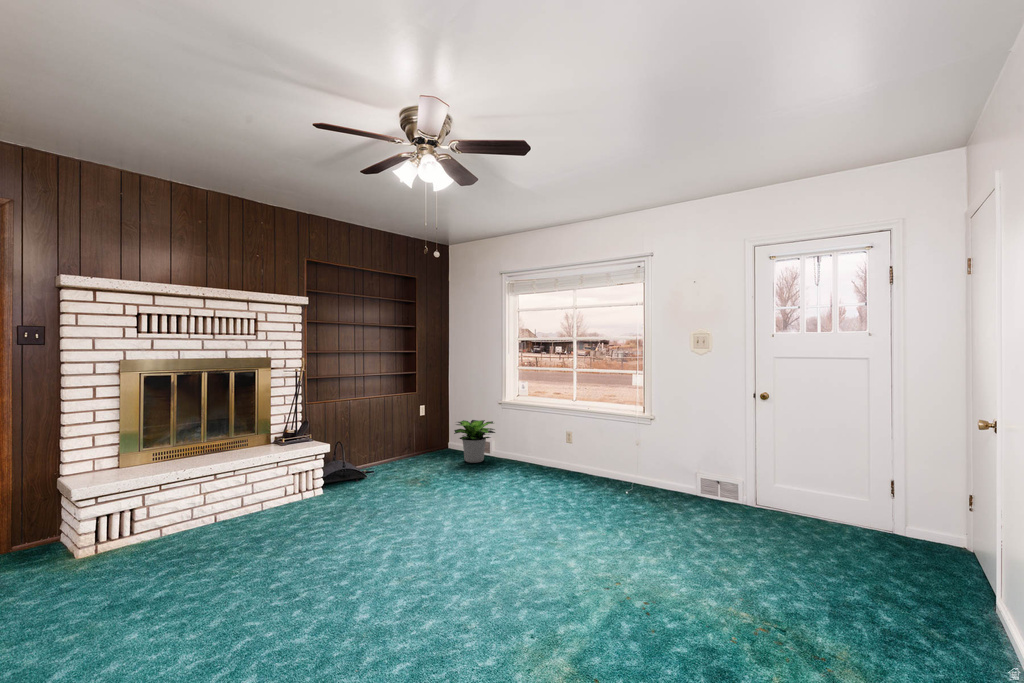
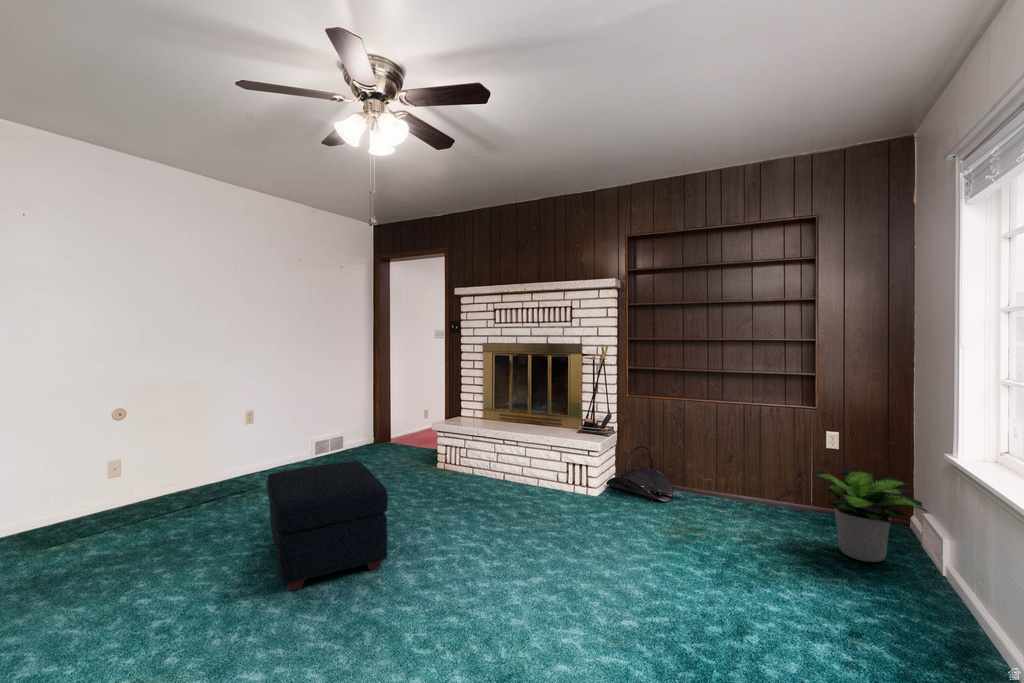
ottoman: none [240,496,422,650] -> present [267,461,388,591]

